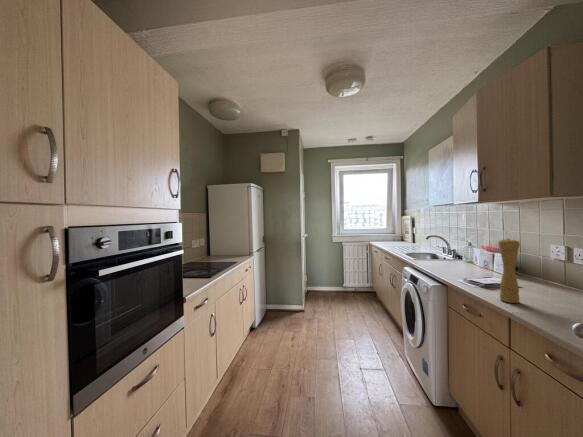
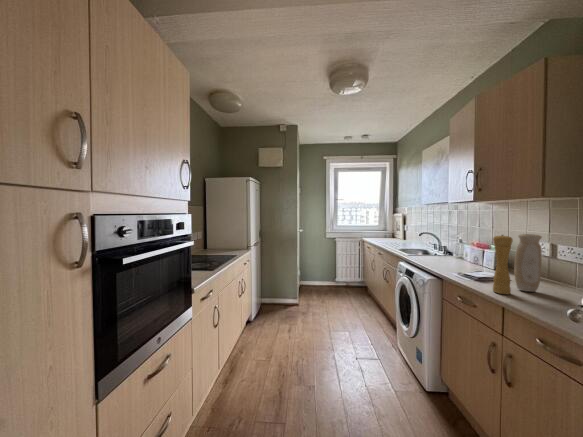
vase: none [524,237,553,300] -> present [514,234,542,292]

